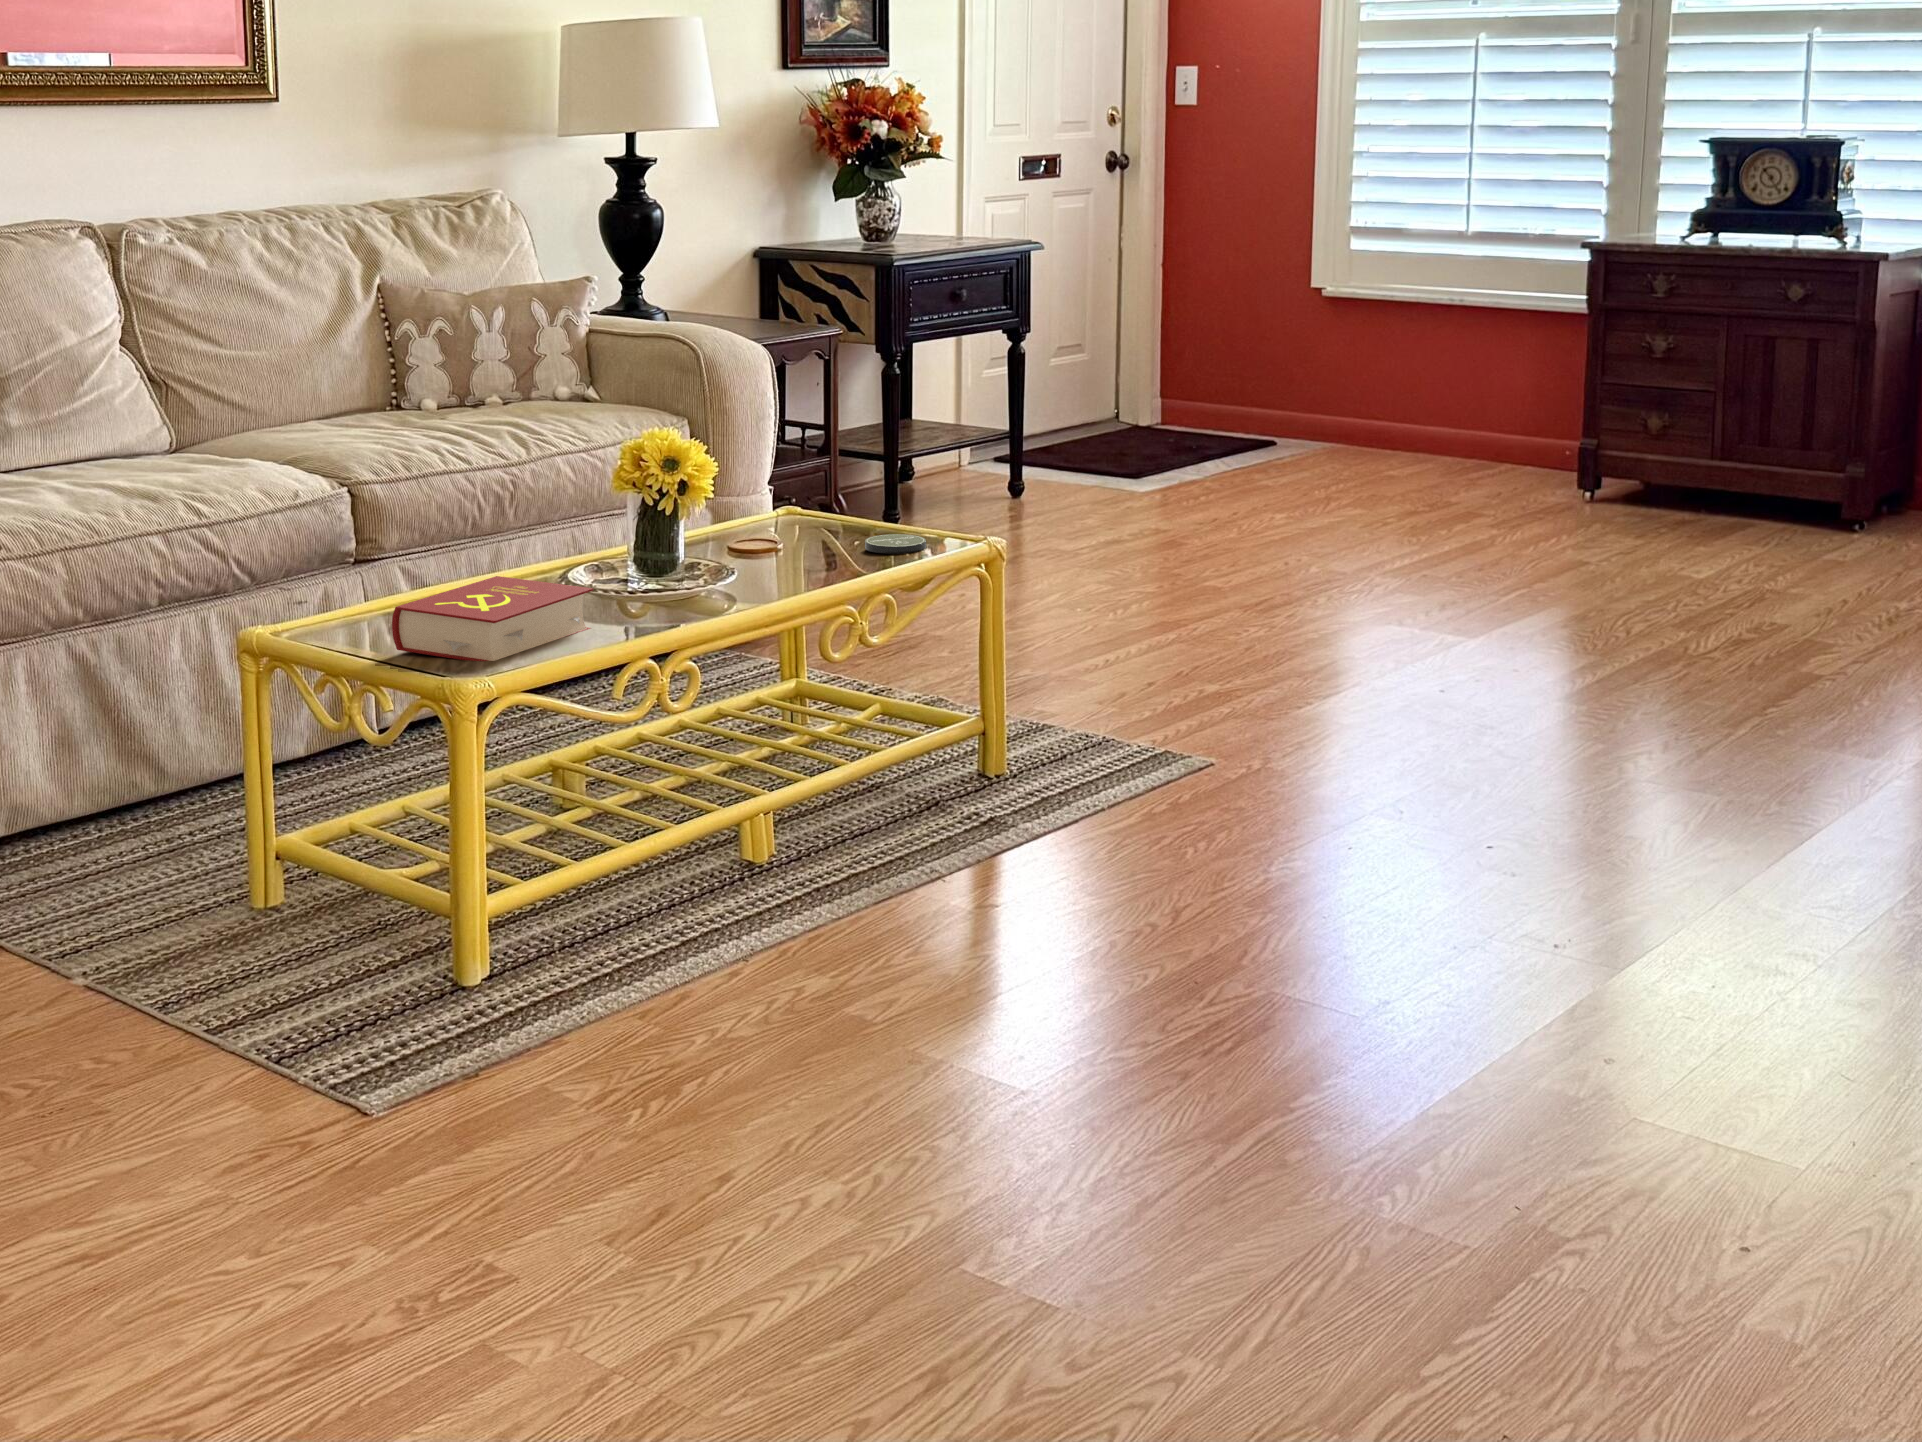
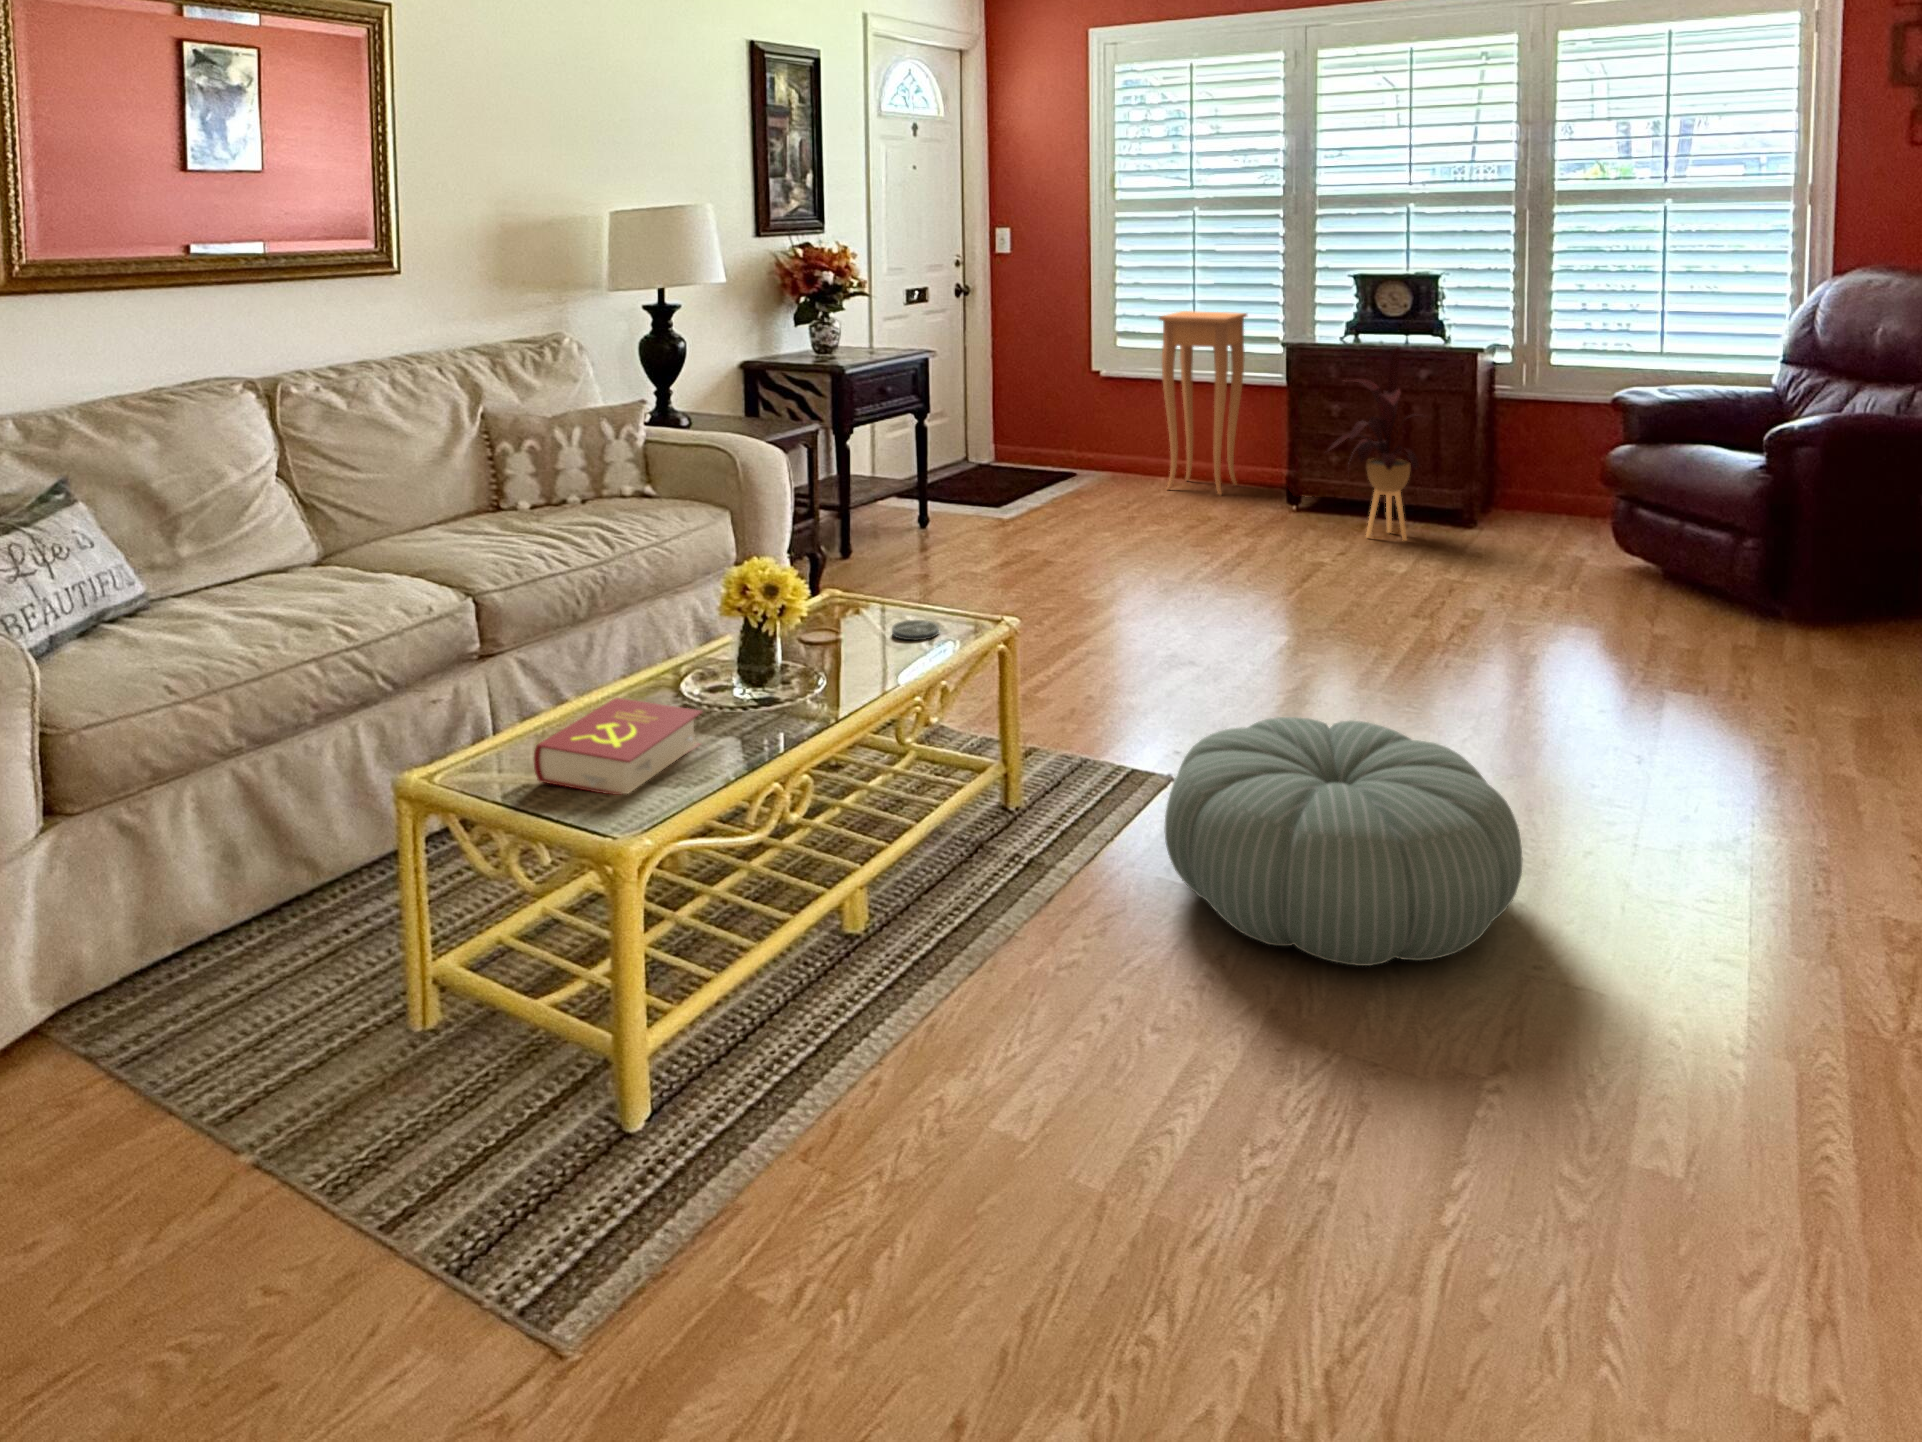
side table: none [1402,193,1546,472] -> present [1159,311,1247,495]
house plant: none [1617,234,1786,531] -> present [1328,347,1420,541]
pouf: none [1167,657,1613,918] -> present [1165,717,1523,966]

